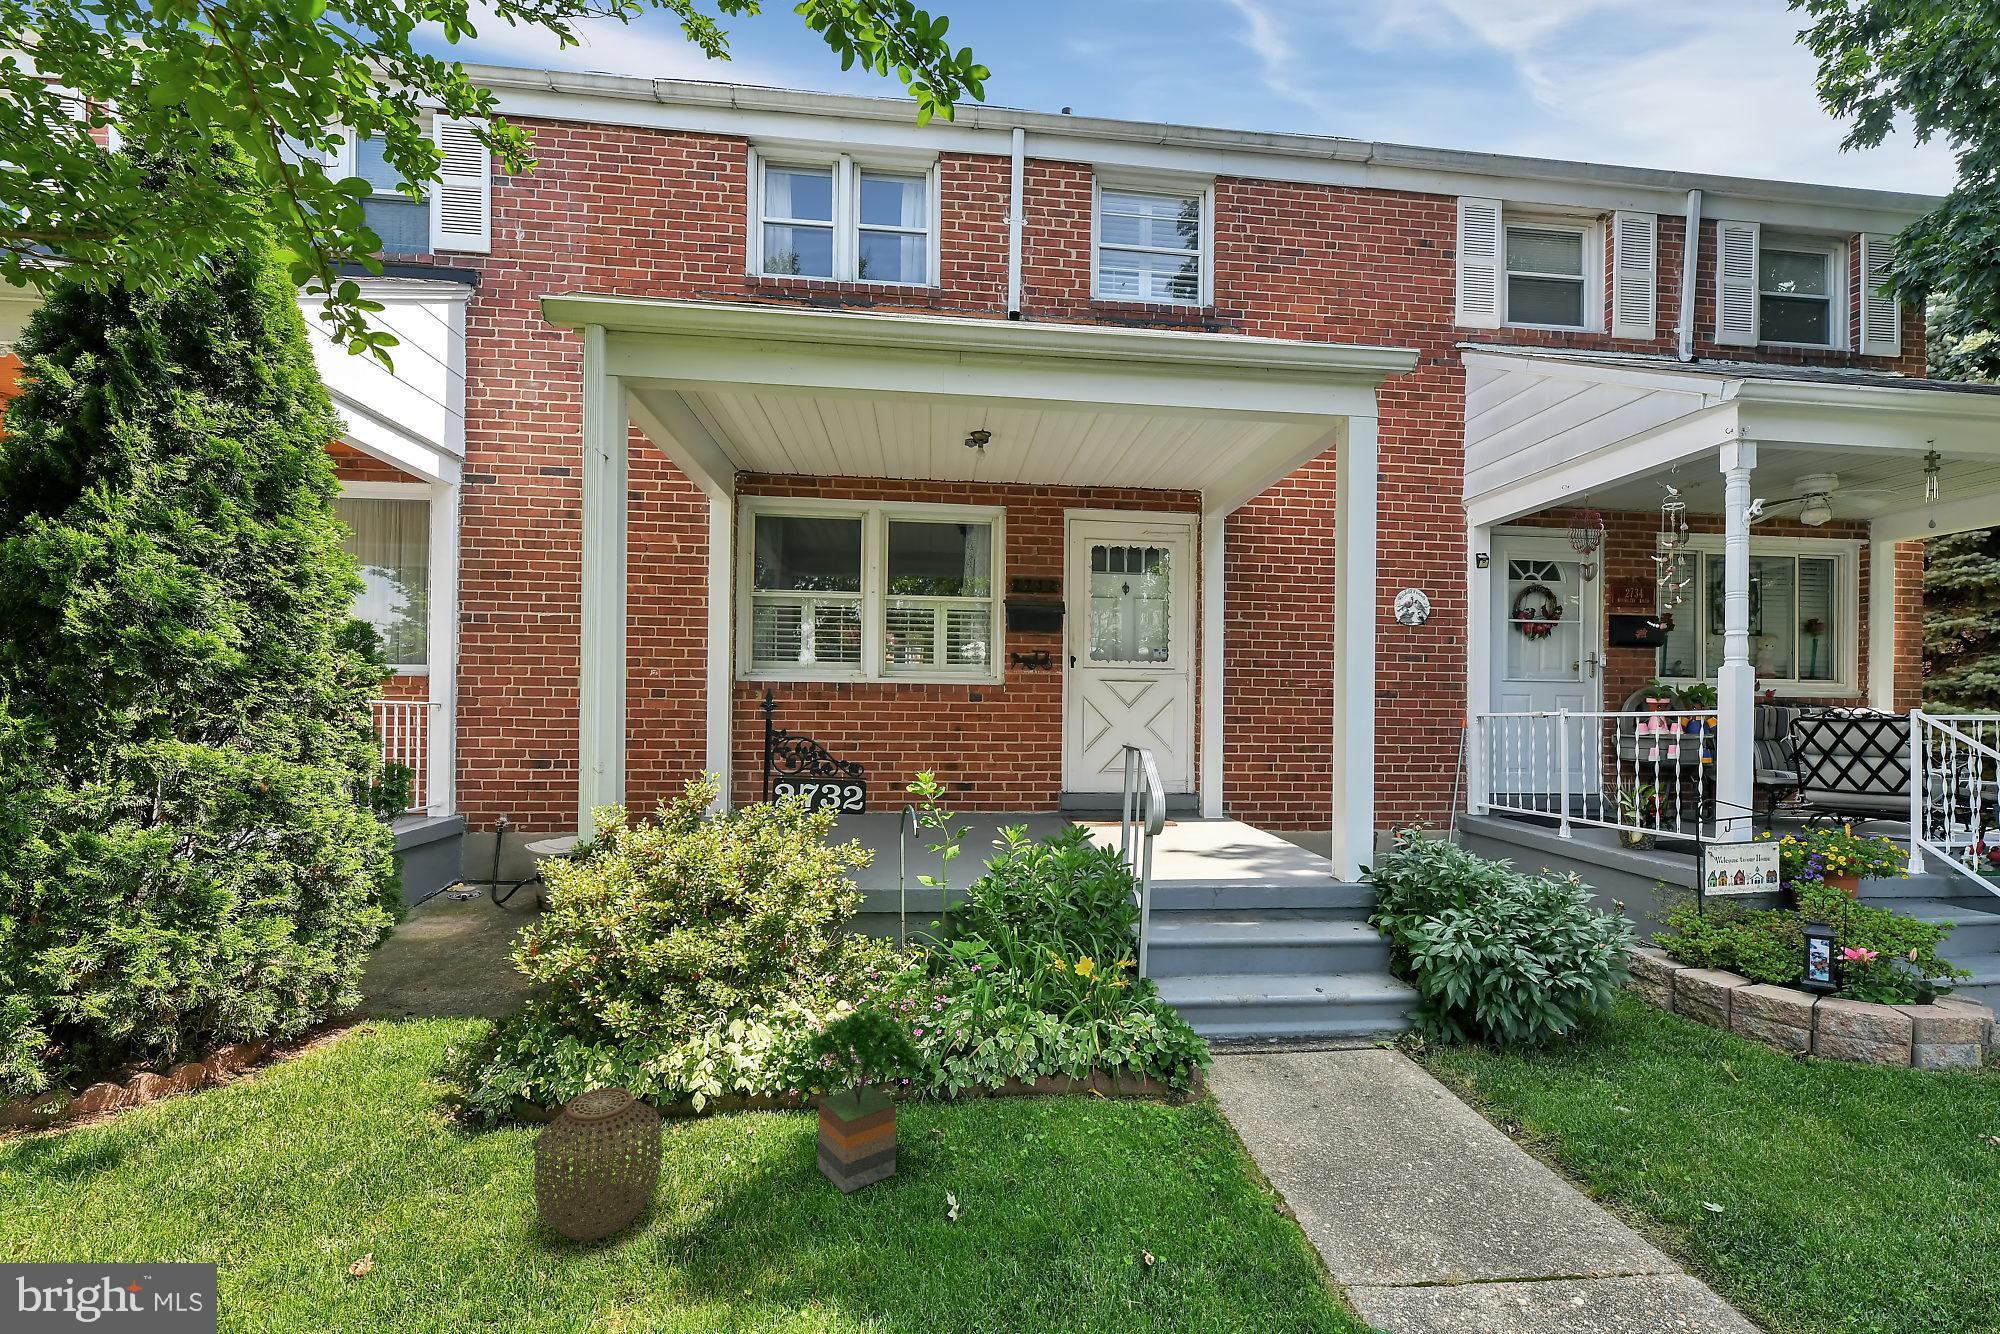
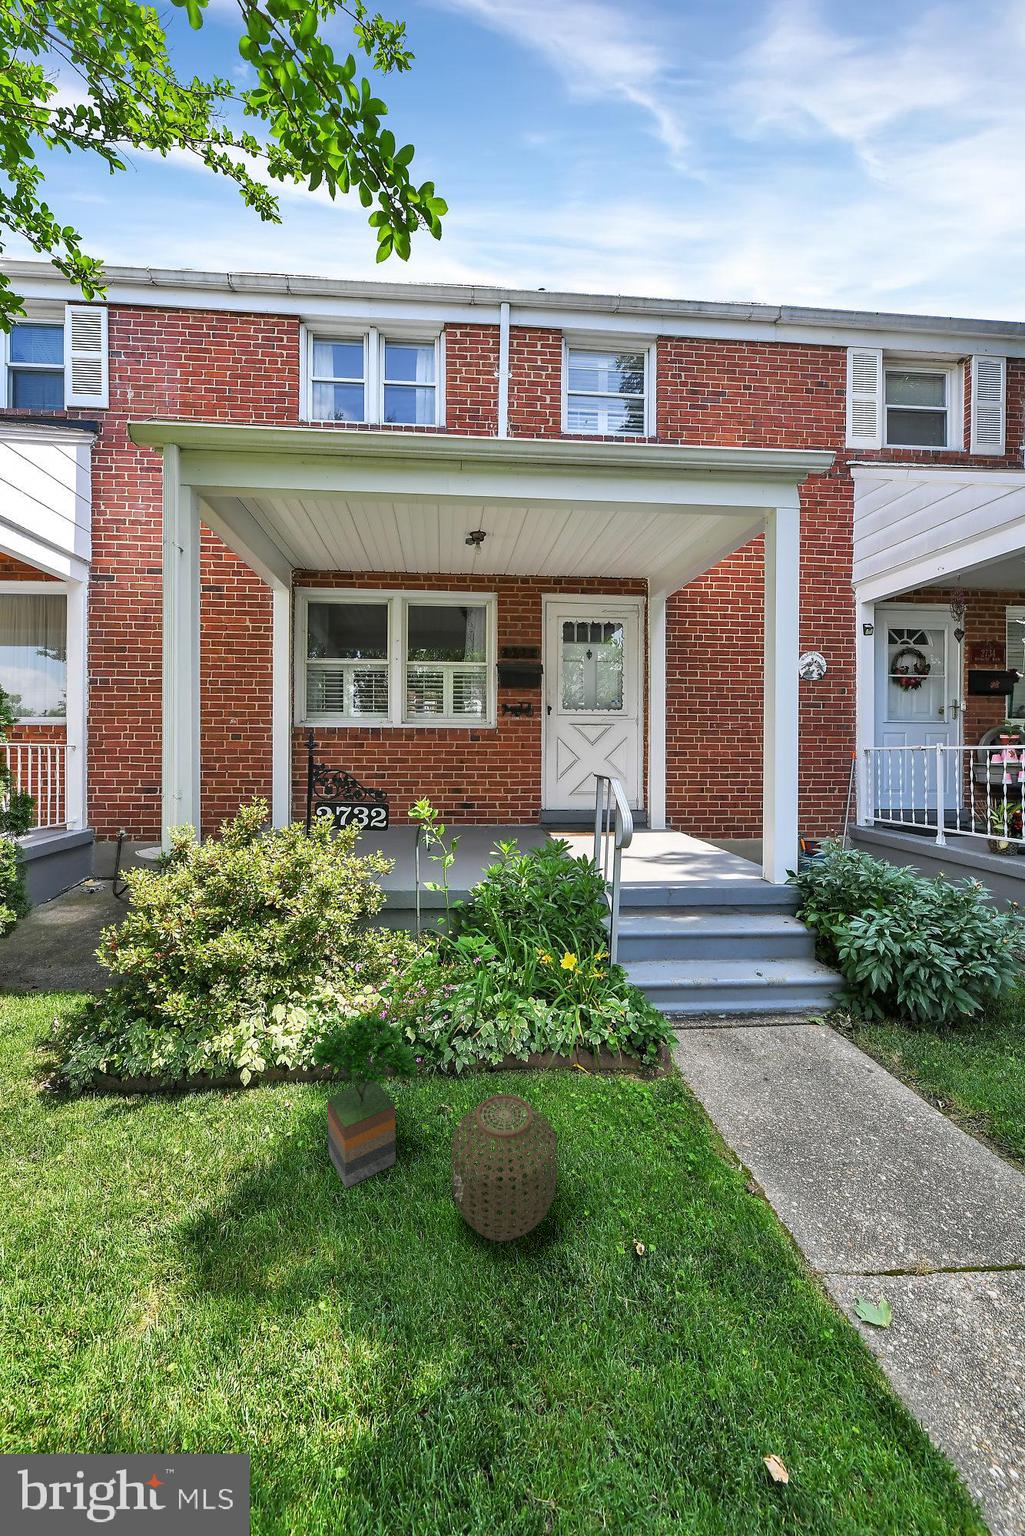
woven basket: present [534,1088,662,1240] -> present [451,1094,557,1241]

